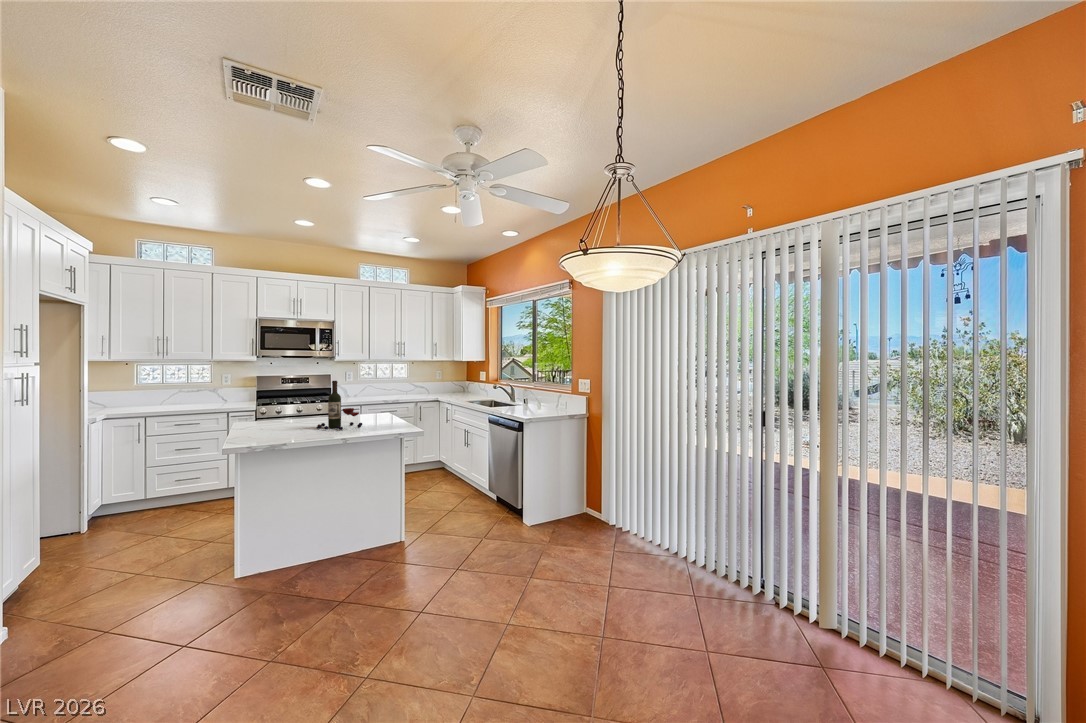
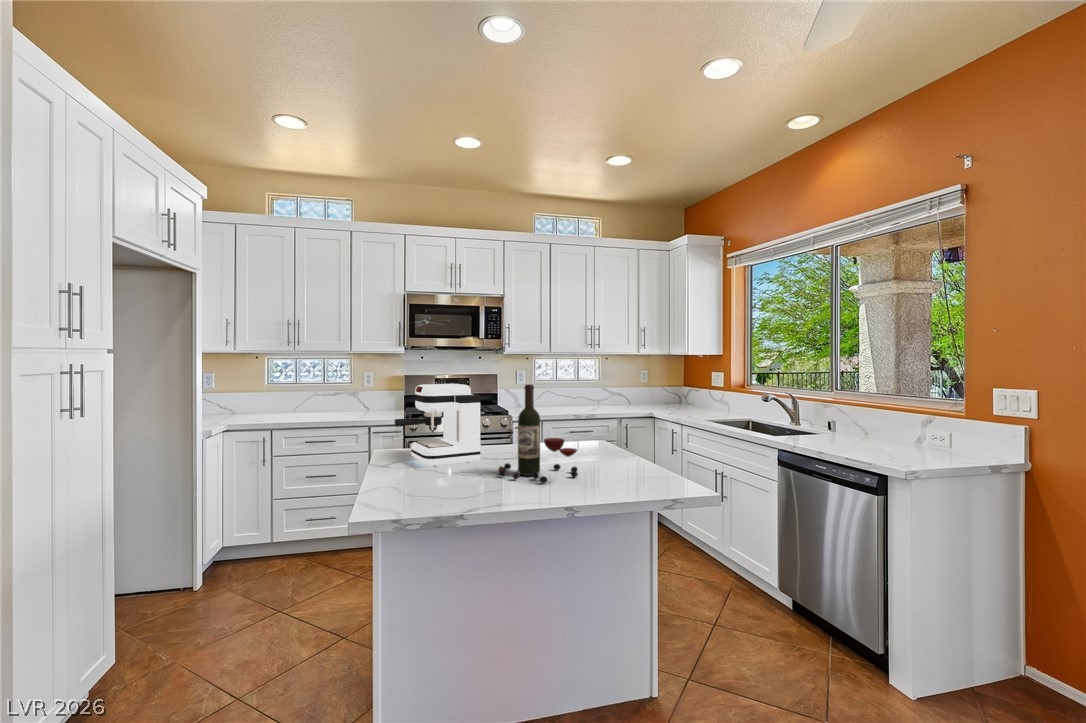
coffee maker: none [253,381,308,427] -> present [395,384,481,467]

